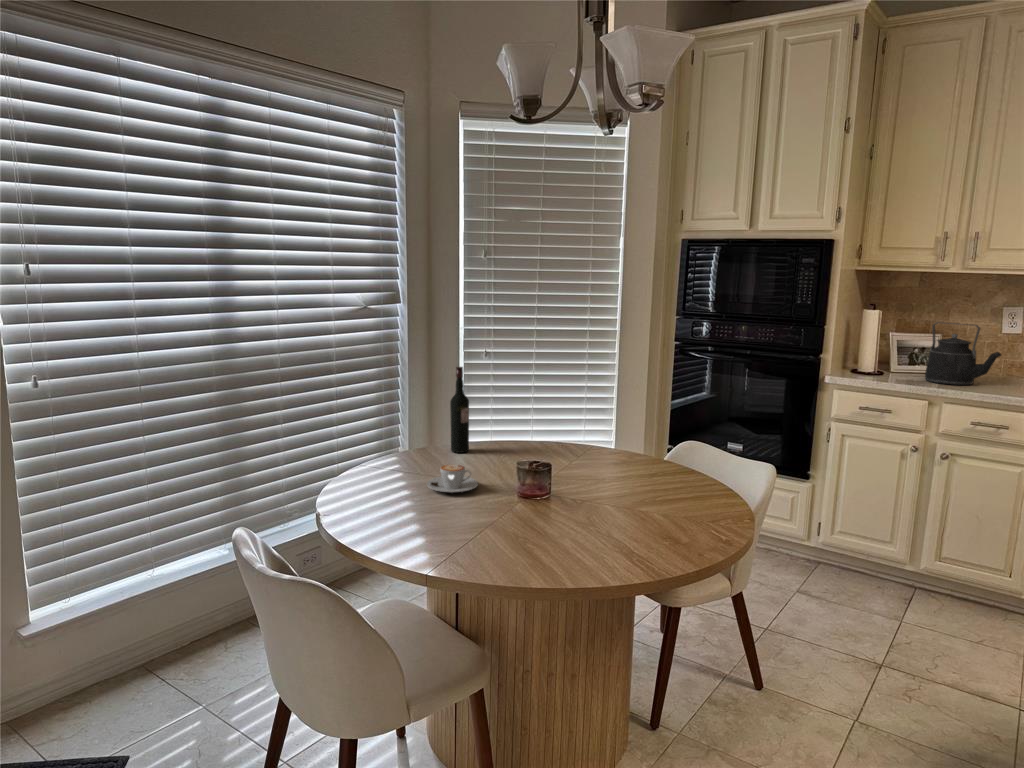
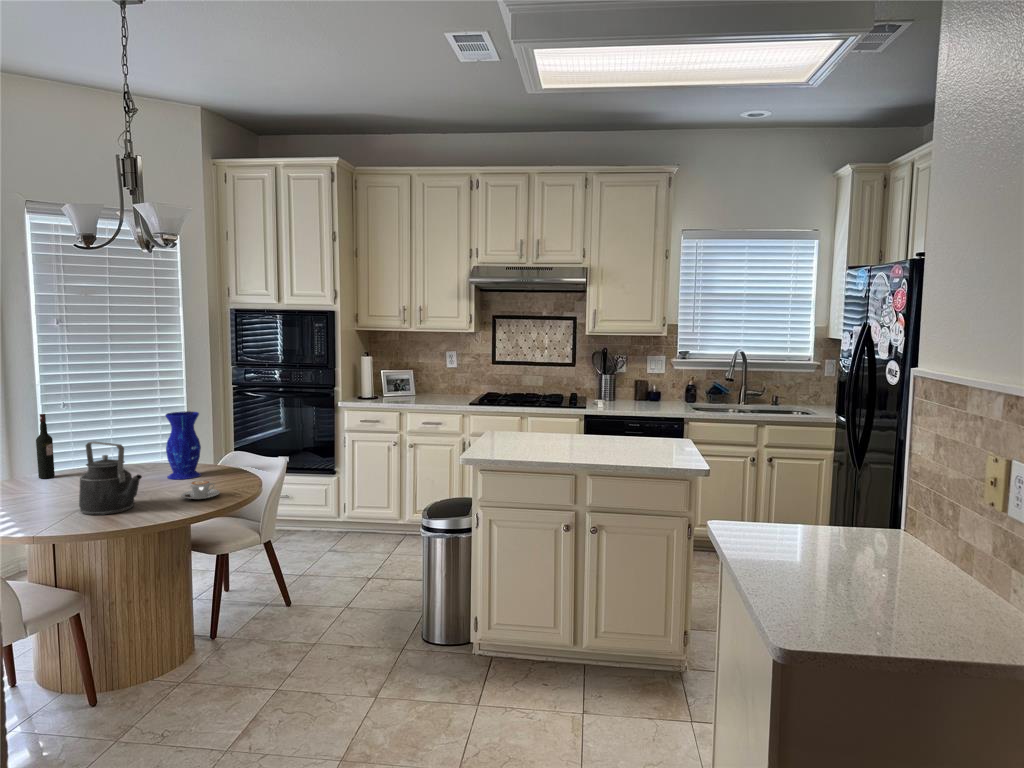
kettle: present [925,322,1001,385] -> present [79,442,142,515]
vase: none [608,379,661,484] -> present [165,411,201,479]
coffee cup: present [427,464,478,492] -> present [181,481,220,499]

